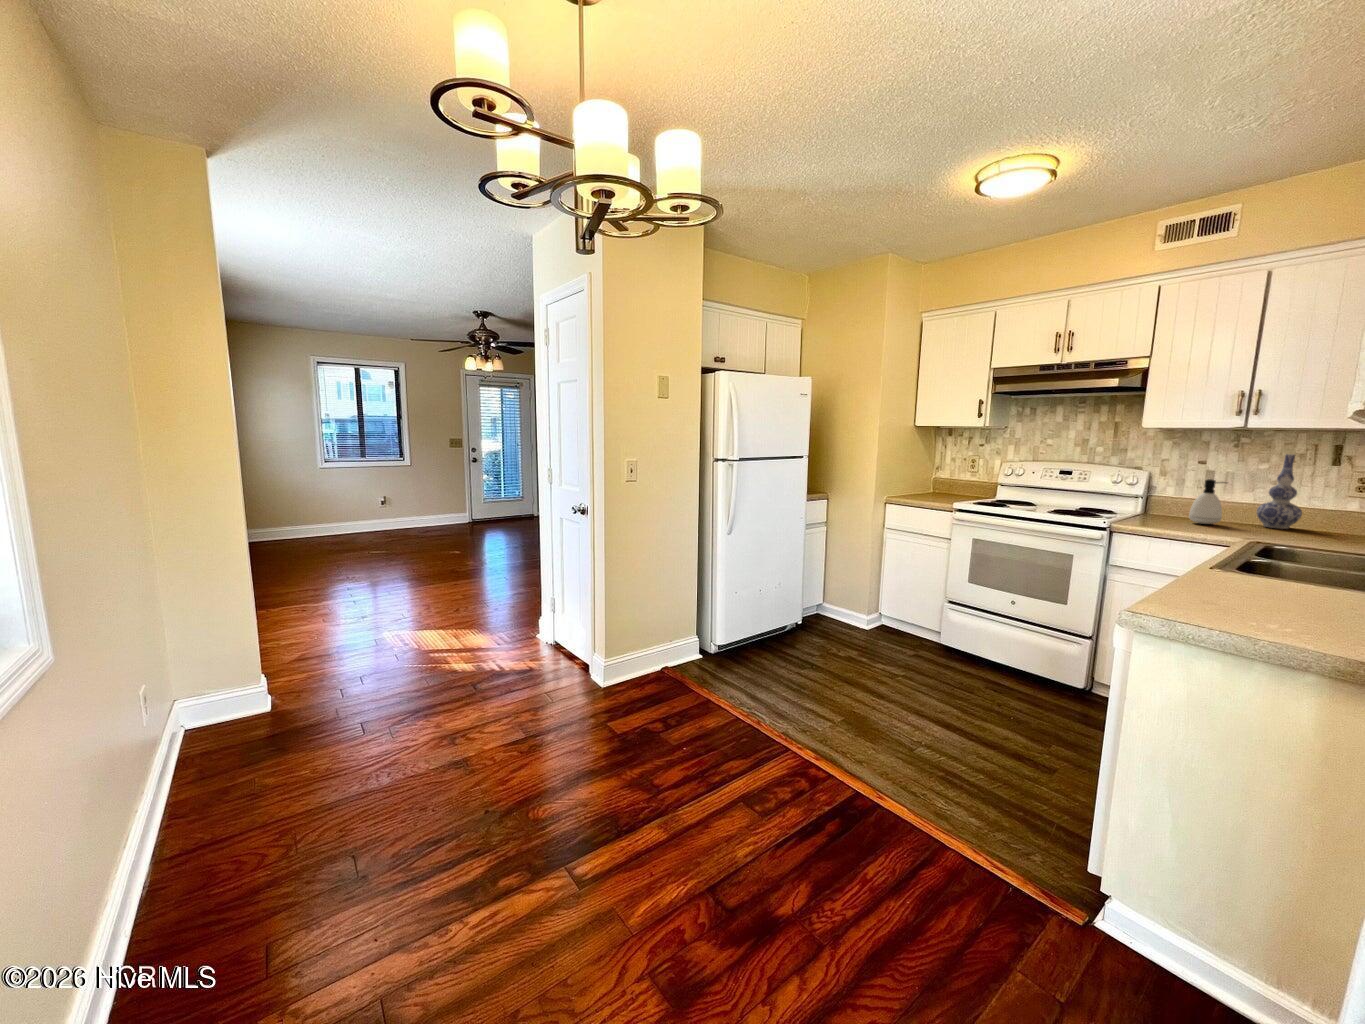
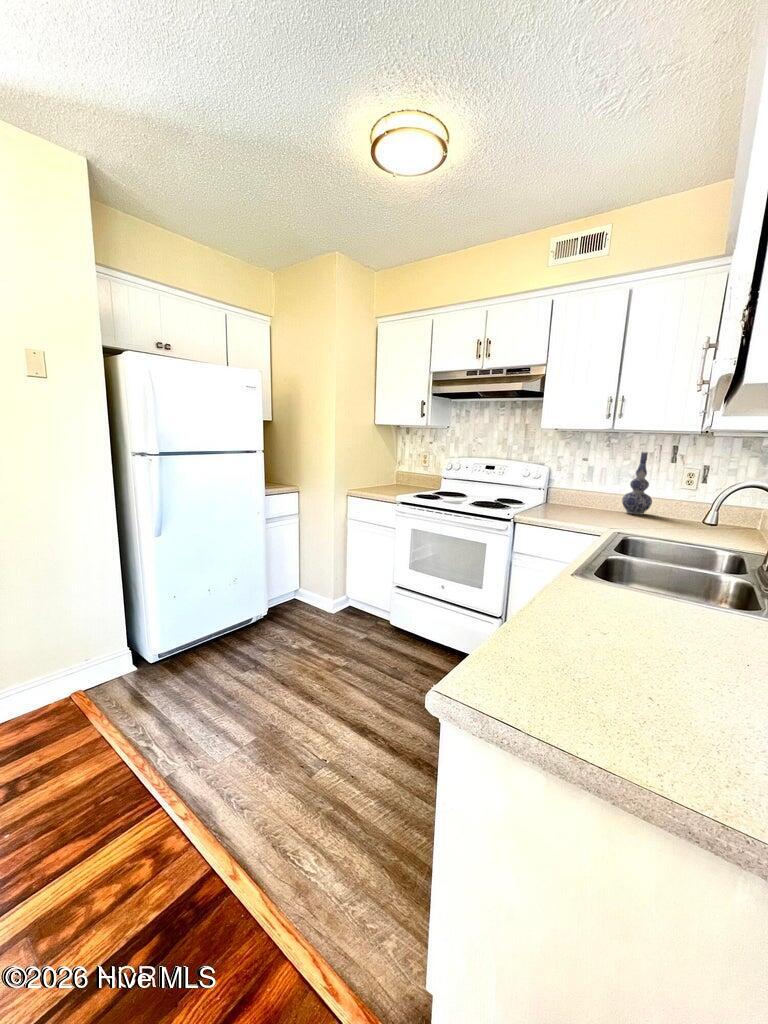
soap dispenser: present [1189,479,1227,524] -> none [575,474,602,512]

